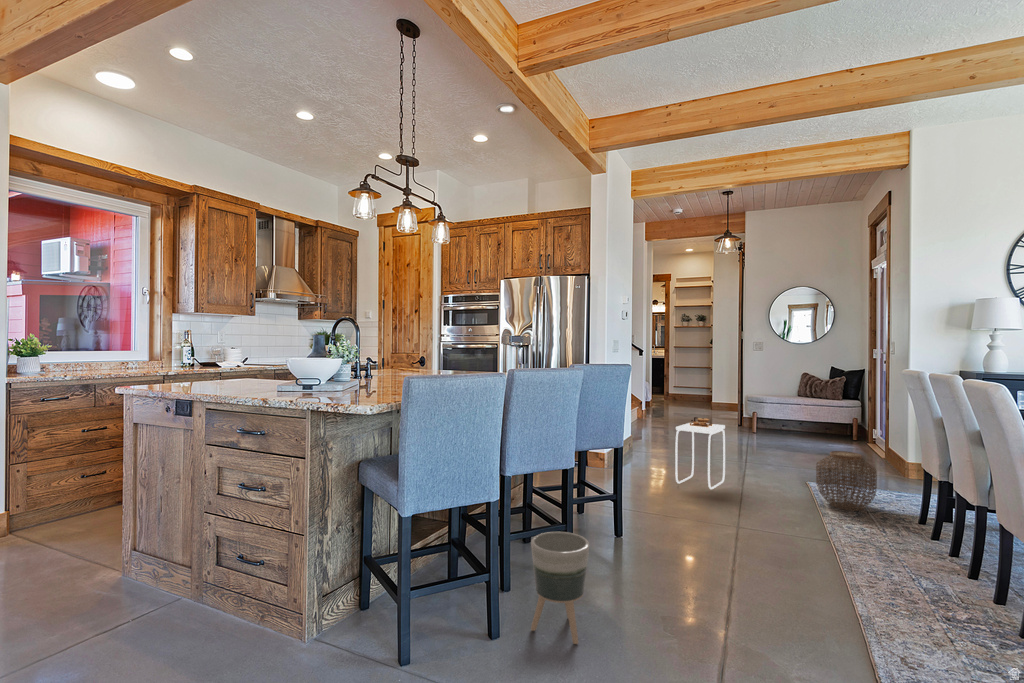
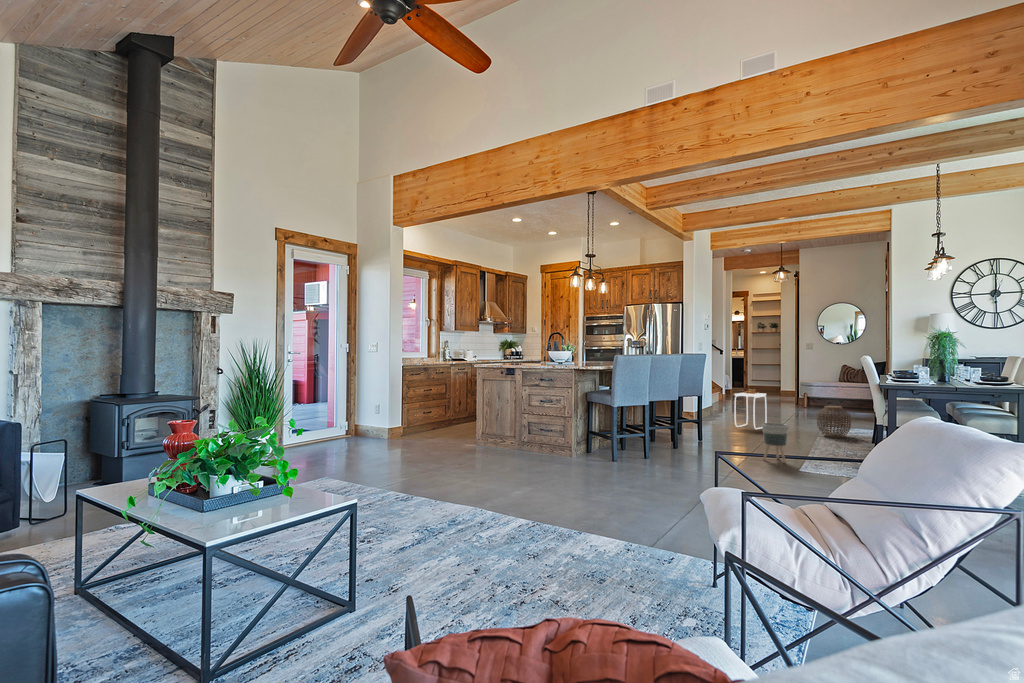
planter: present [531,532,589,644] -> present [762,423,788,462]

